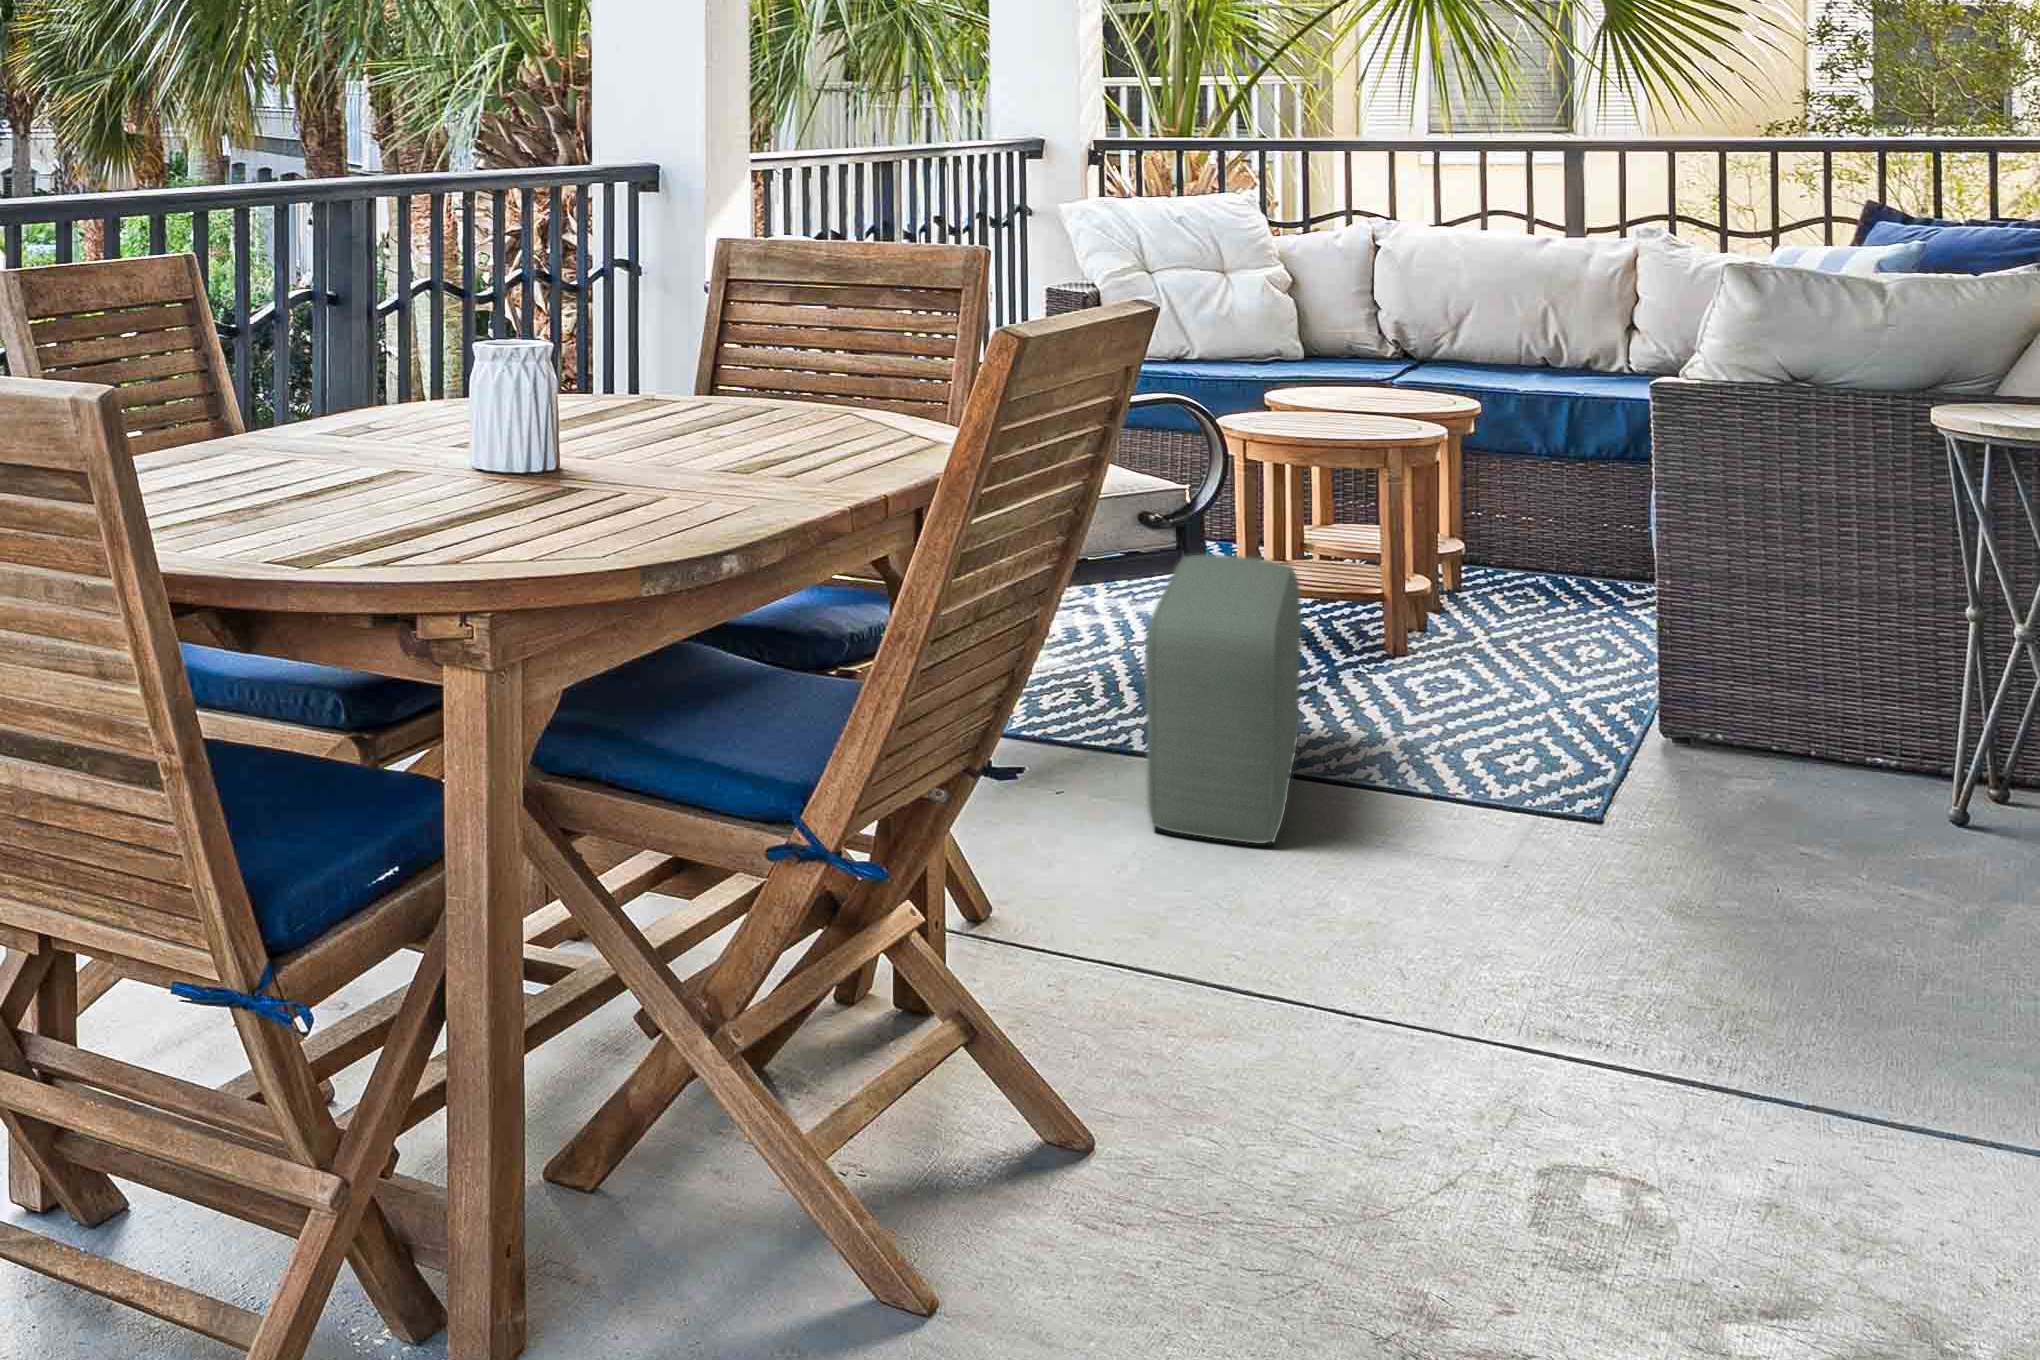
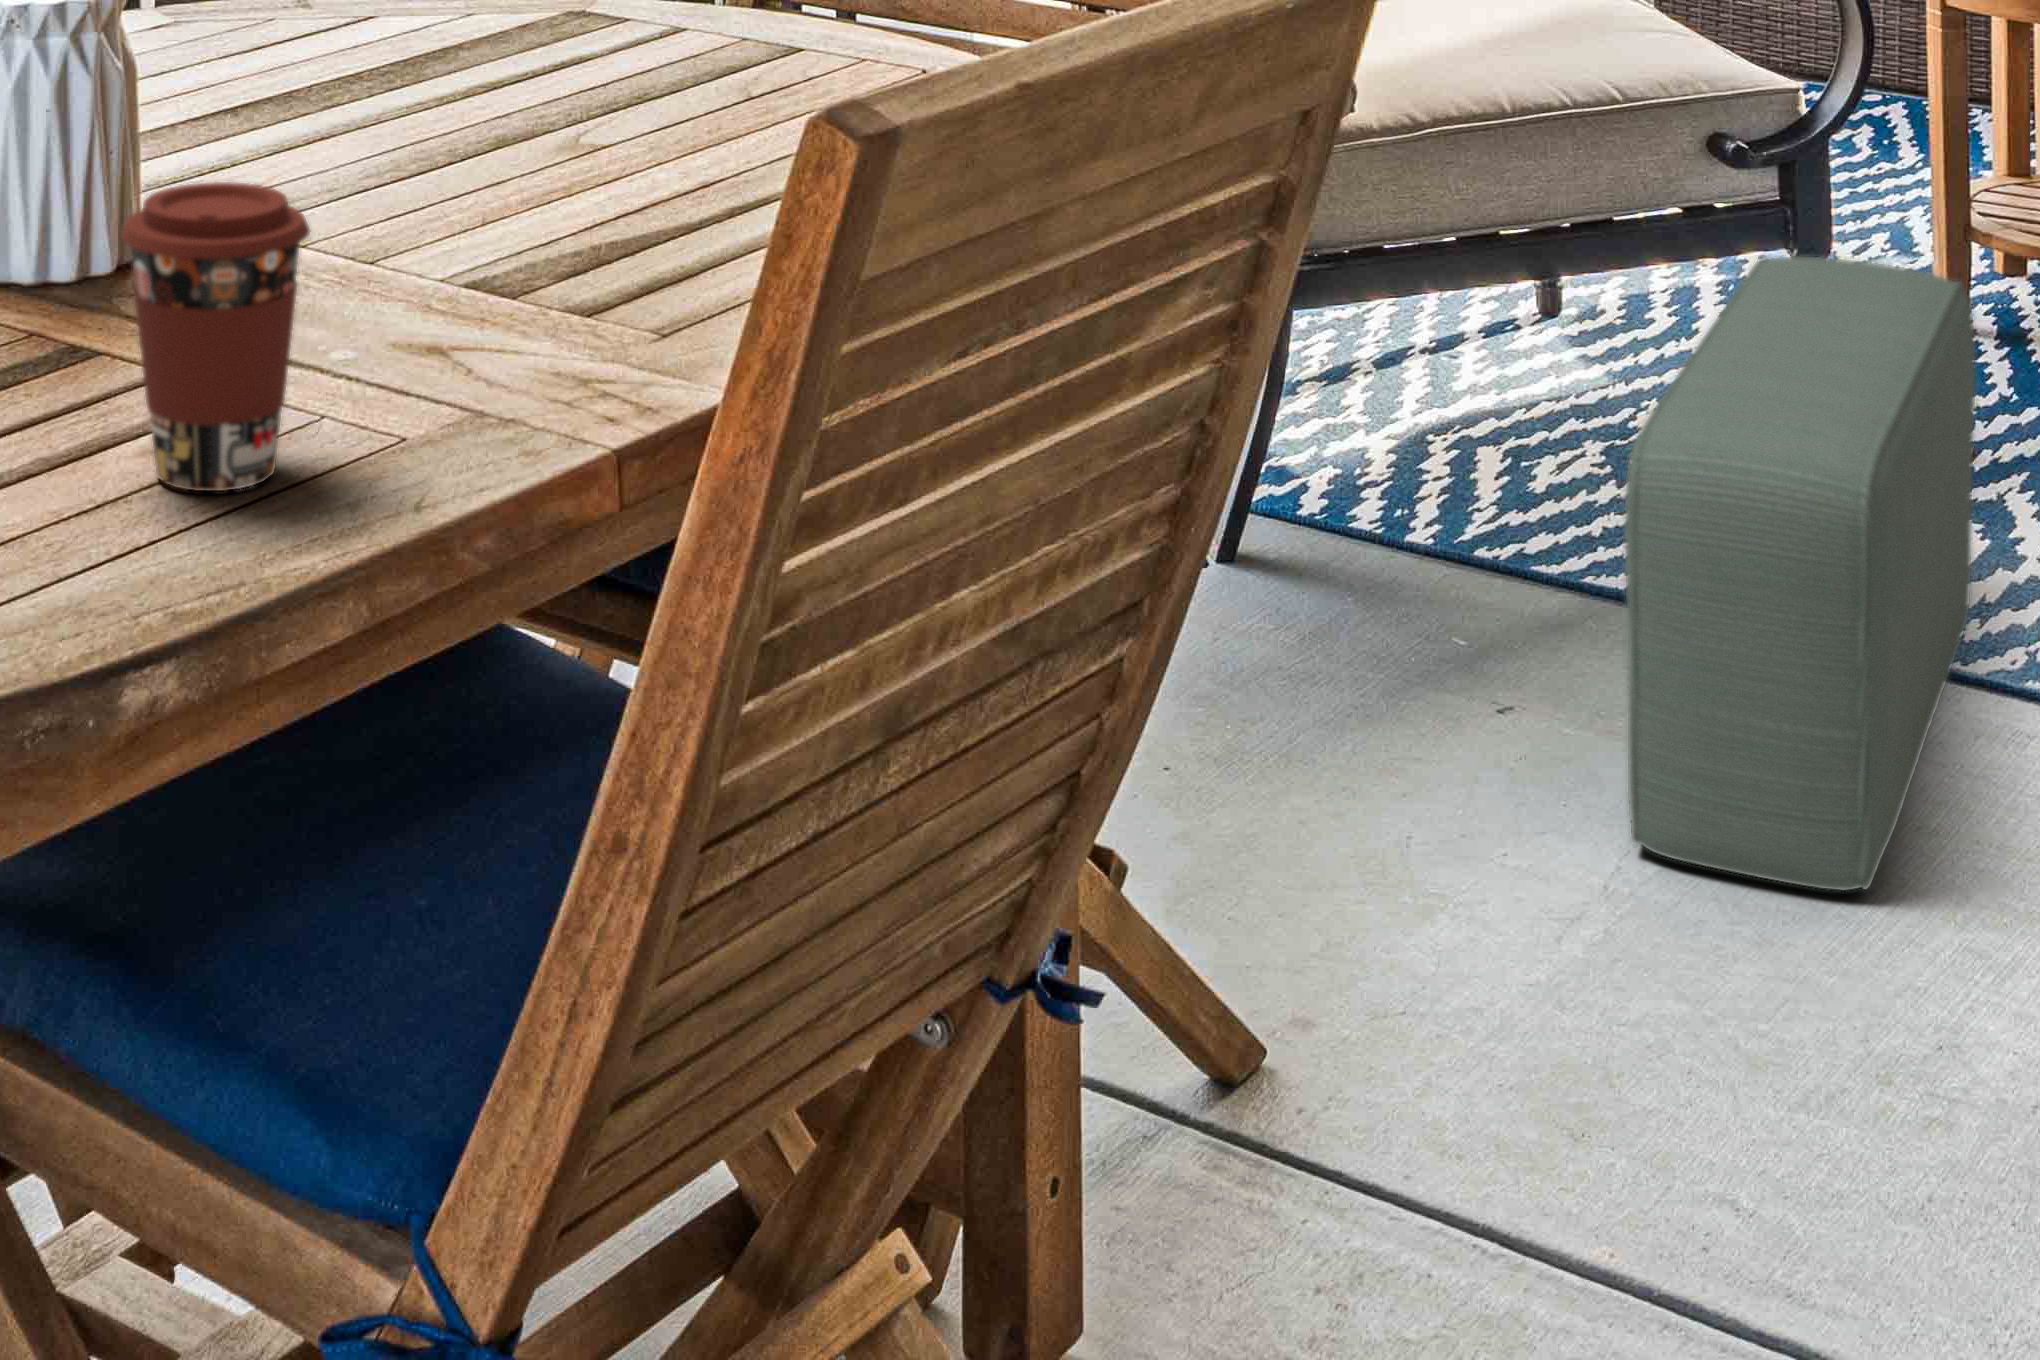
coffee cup: none [655,380,736,503] -> present [121,182,310,491]

